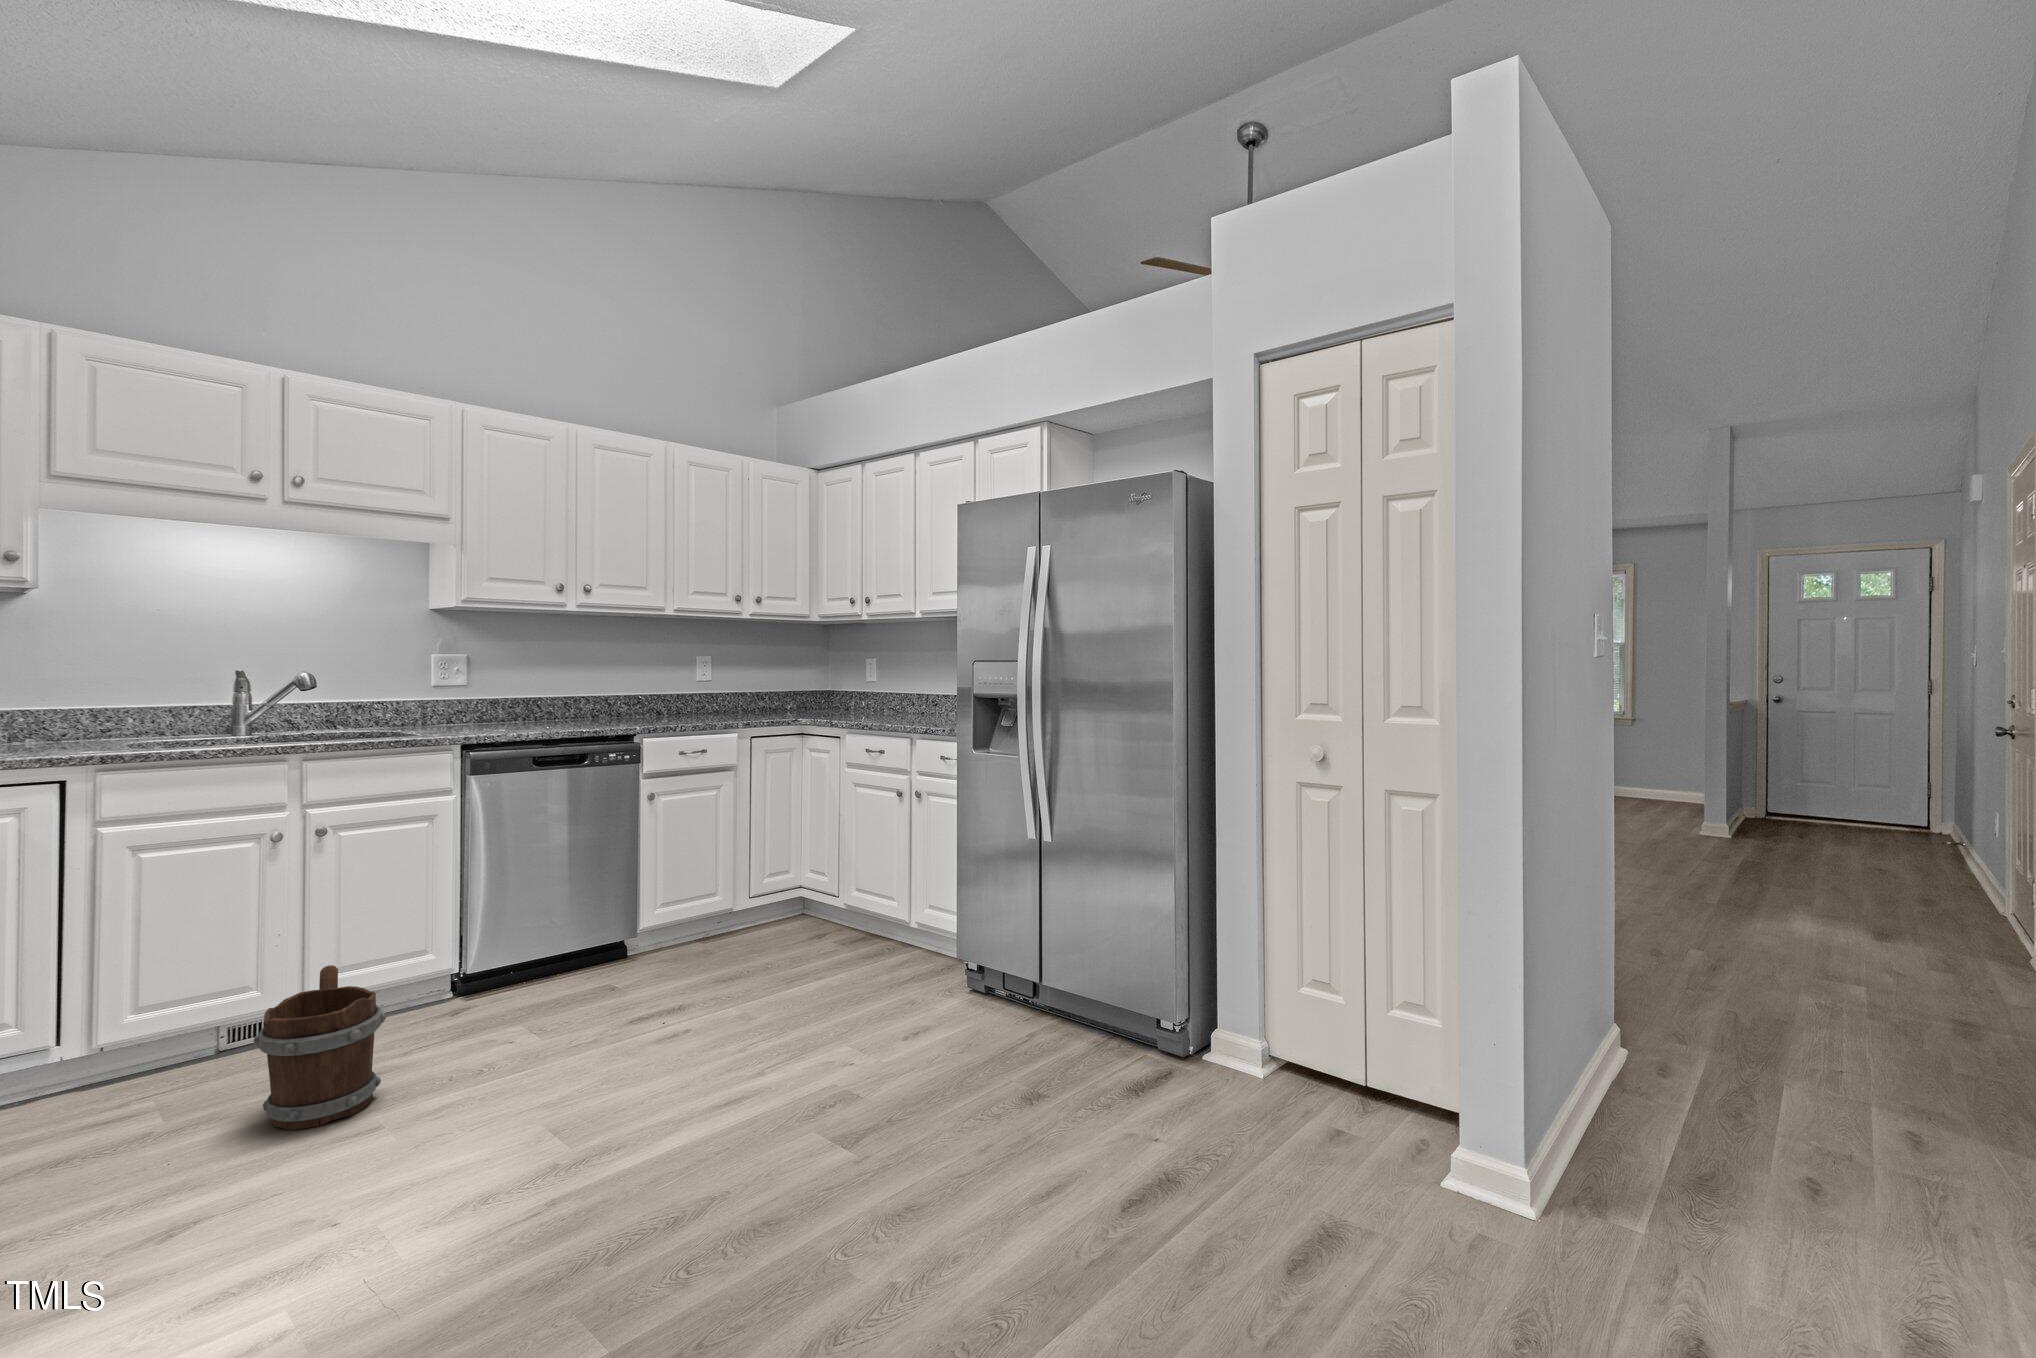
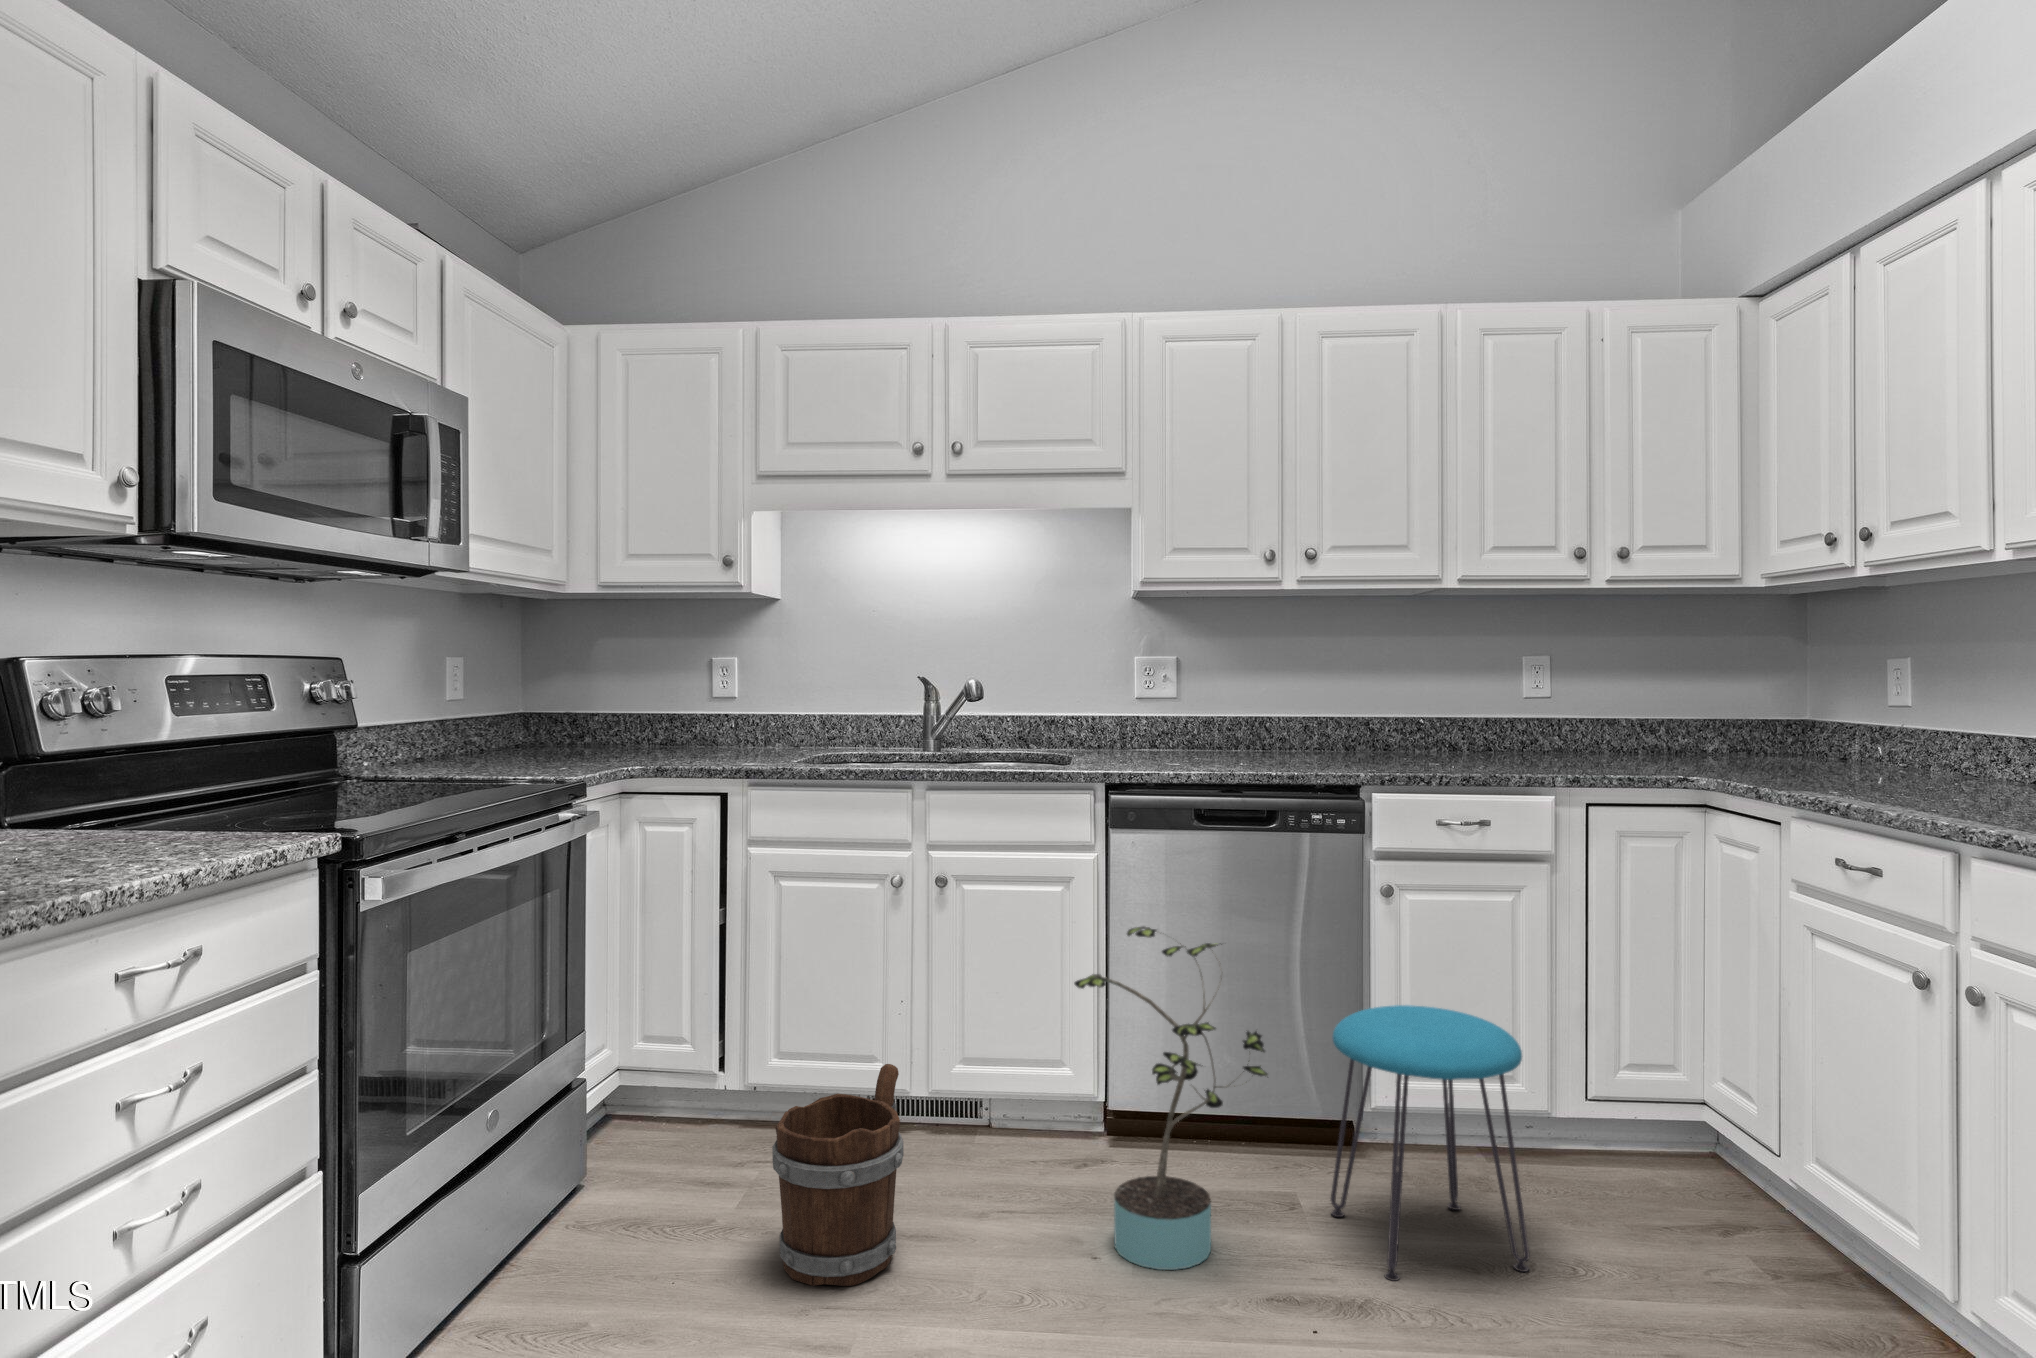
potted plant: none [507,830,635,1037] -> present [1074,926,1267,1270]
stool: none [645,851,759,996] -> present [1331,1005,1530,1281]

